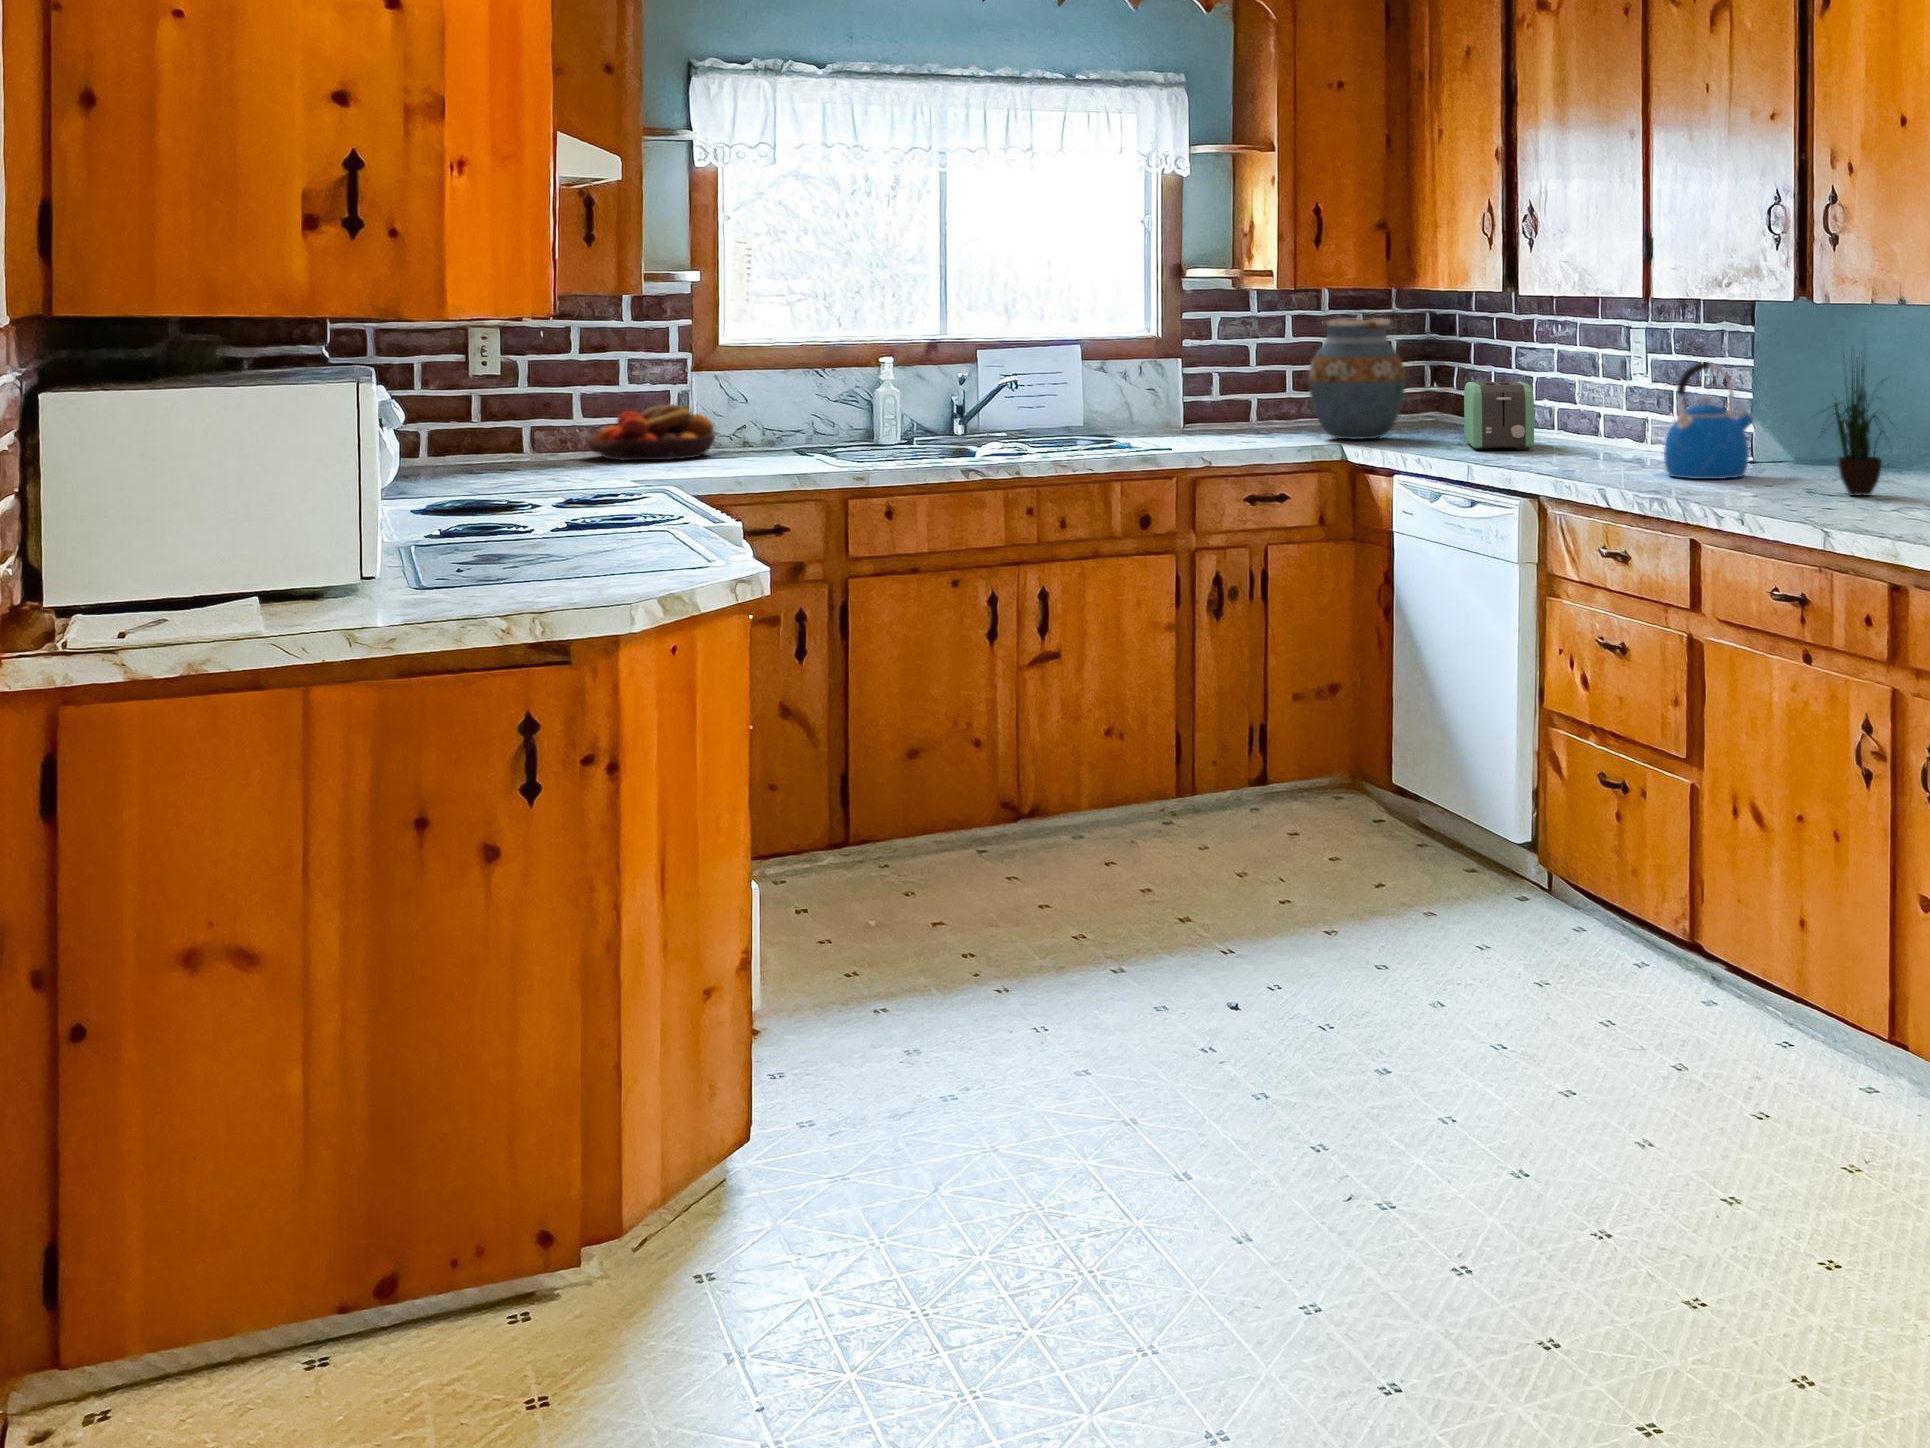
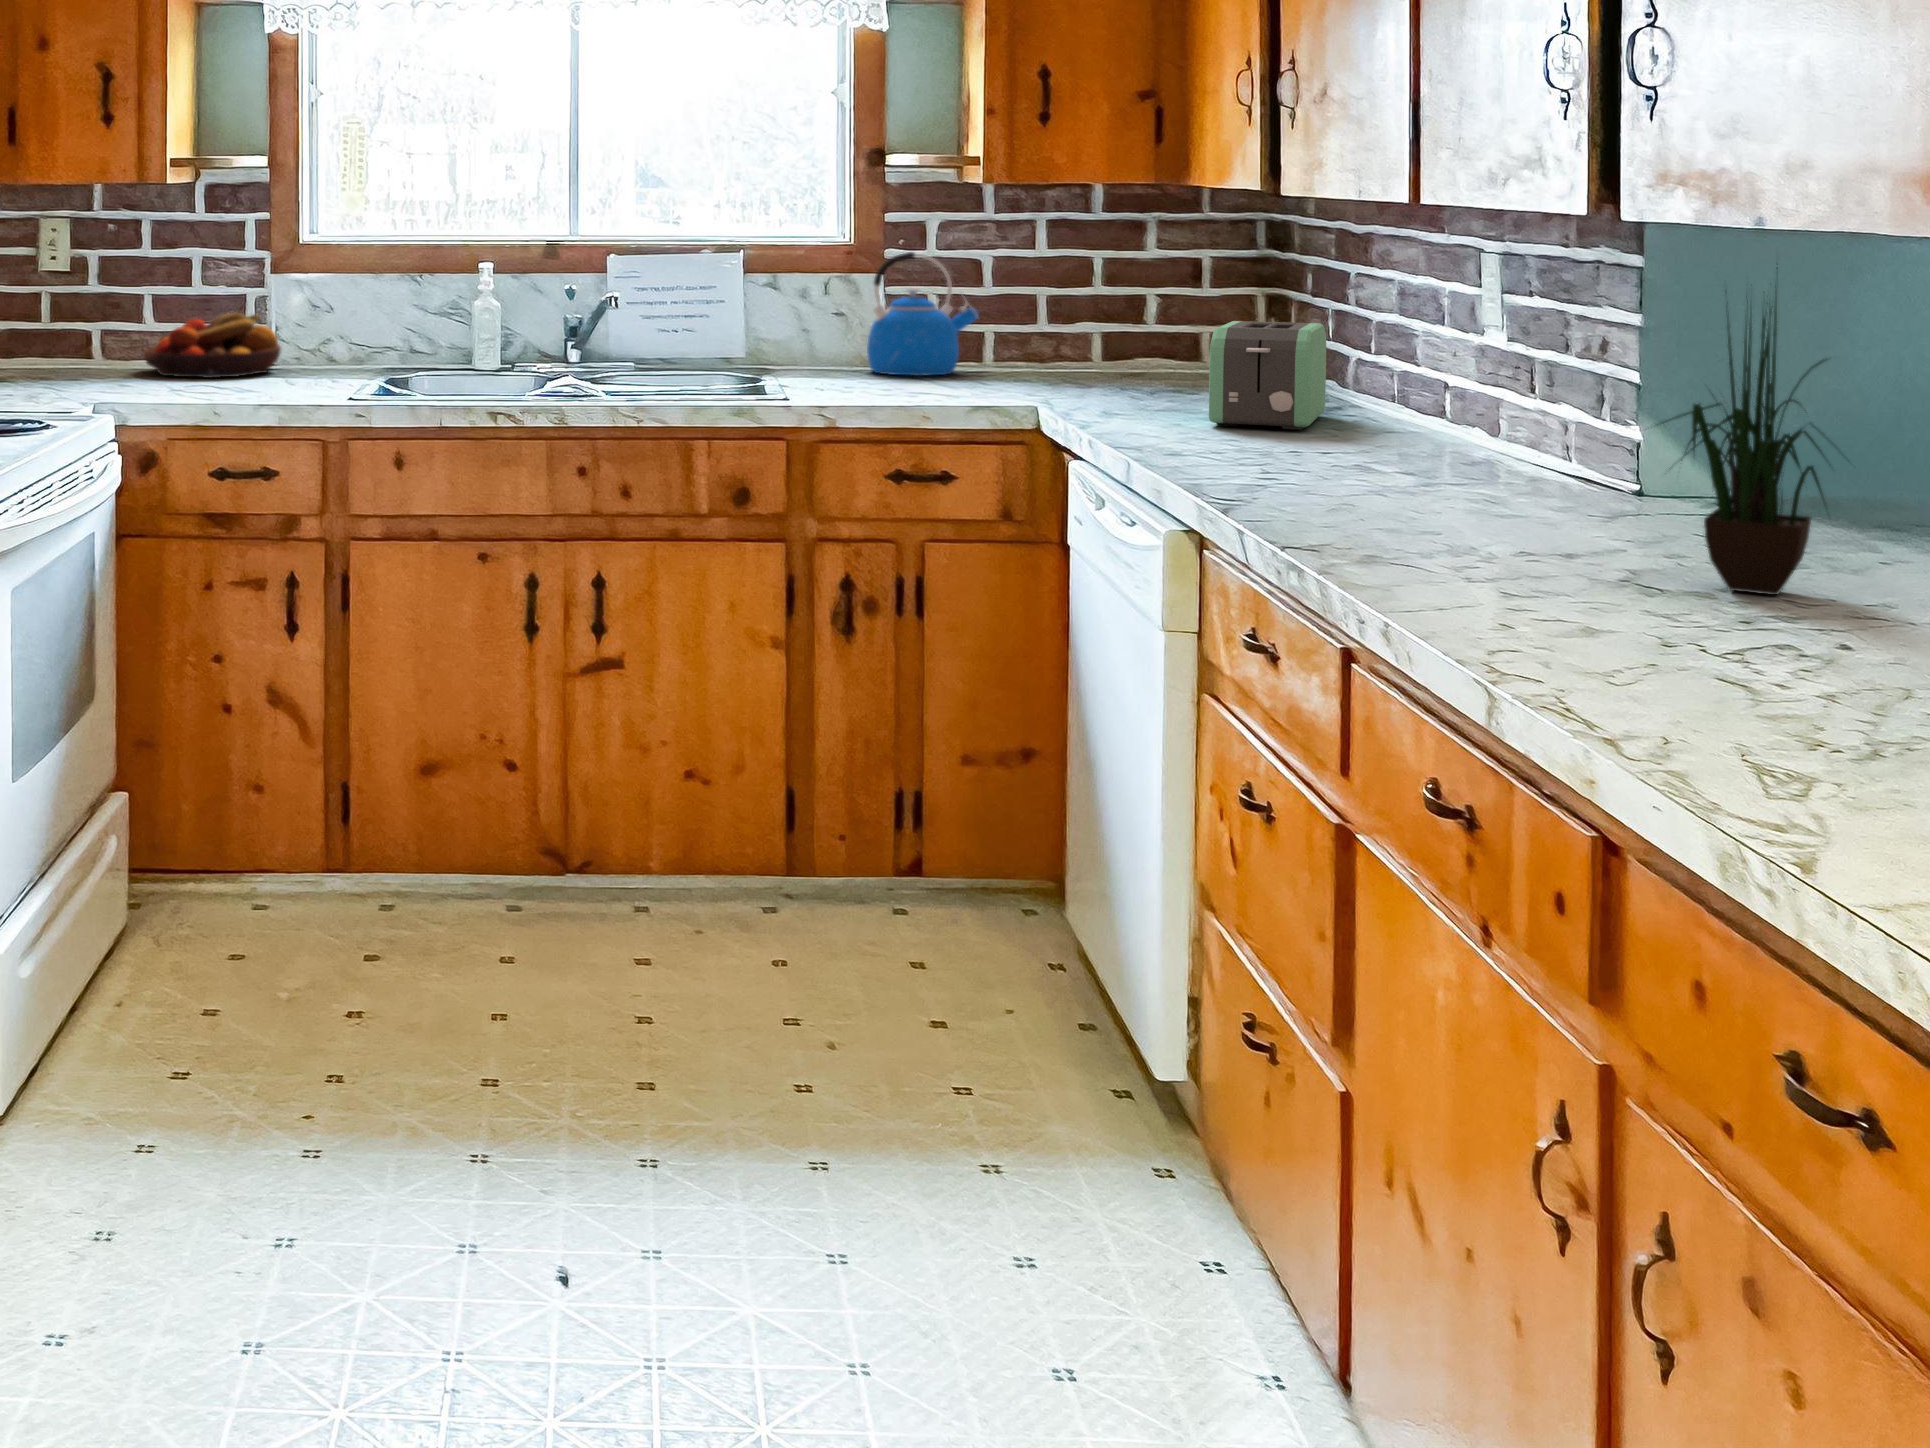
vase: present [1308,318,1405,440] -> none [1019,223,1162,395]
kettle: present [1664,362,1753,479] -> present [867,252,979,376]

